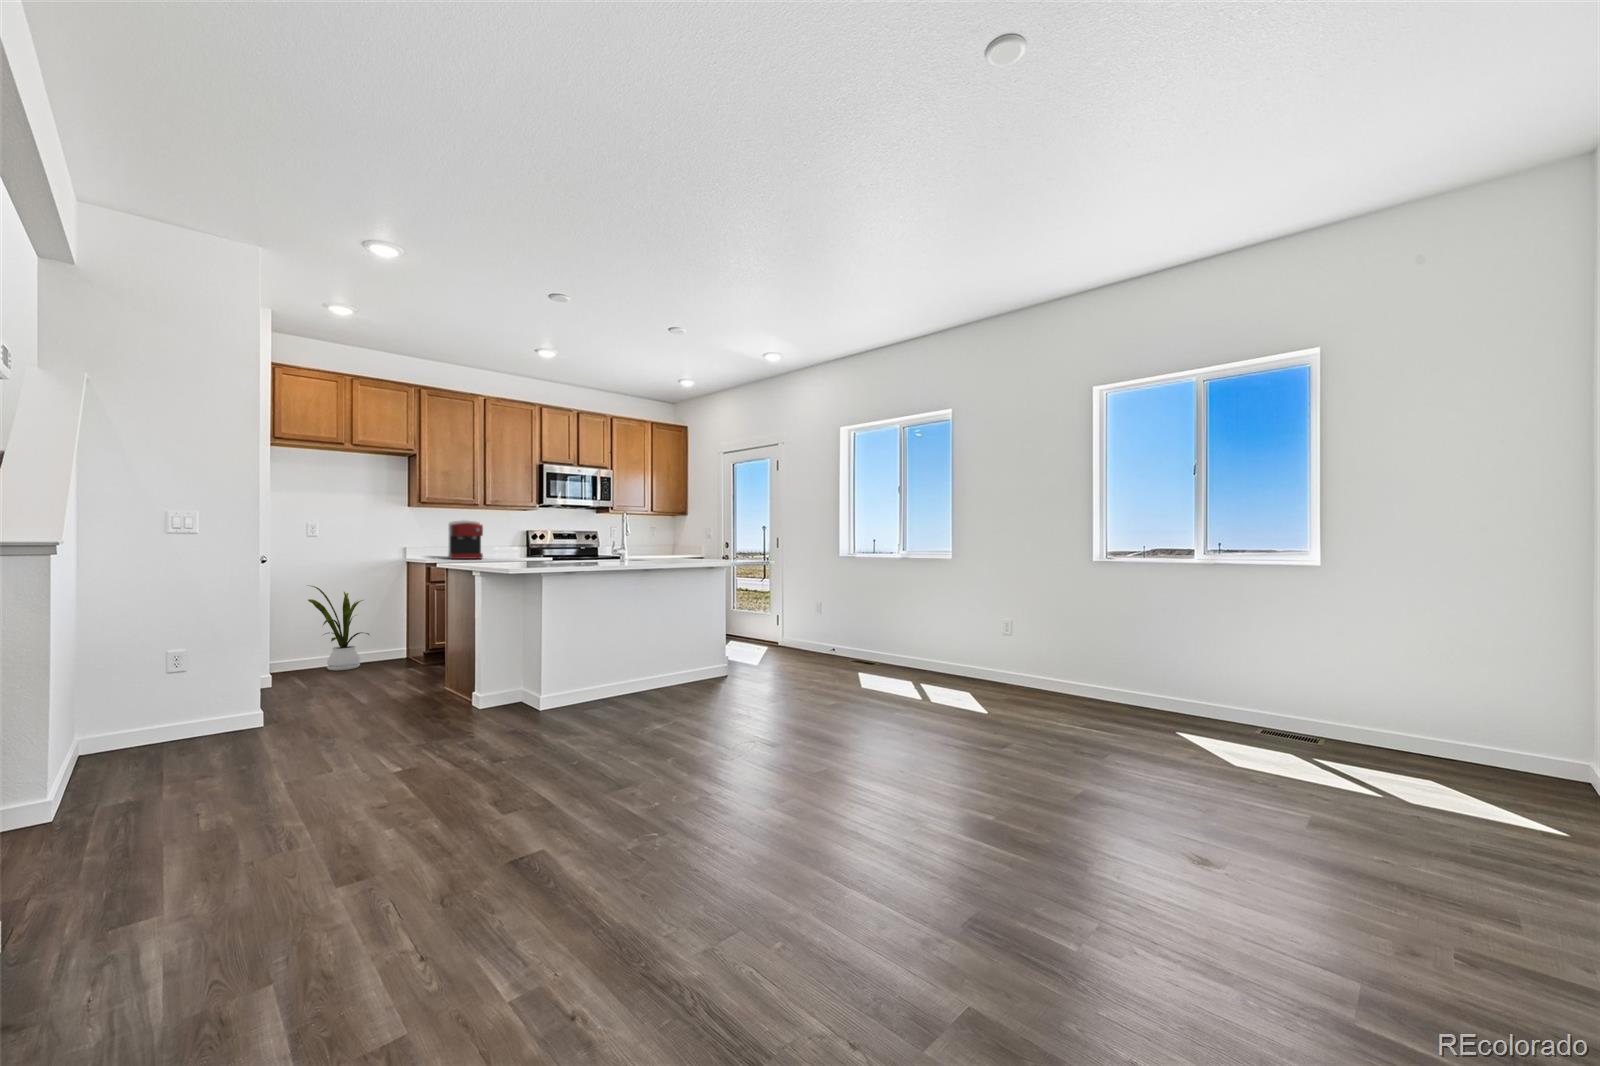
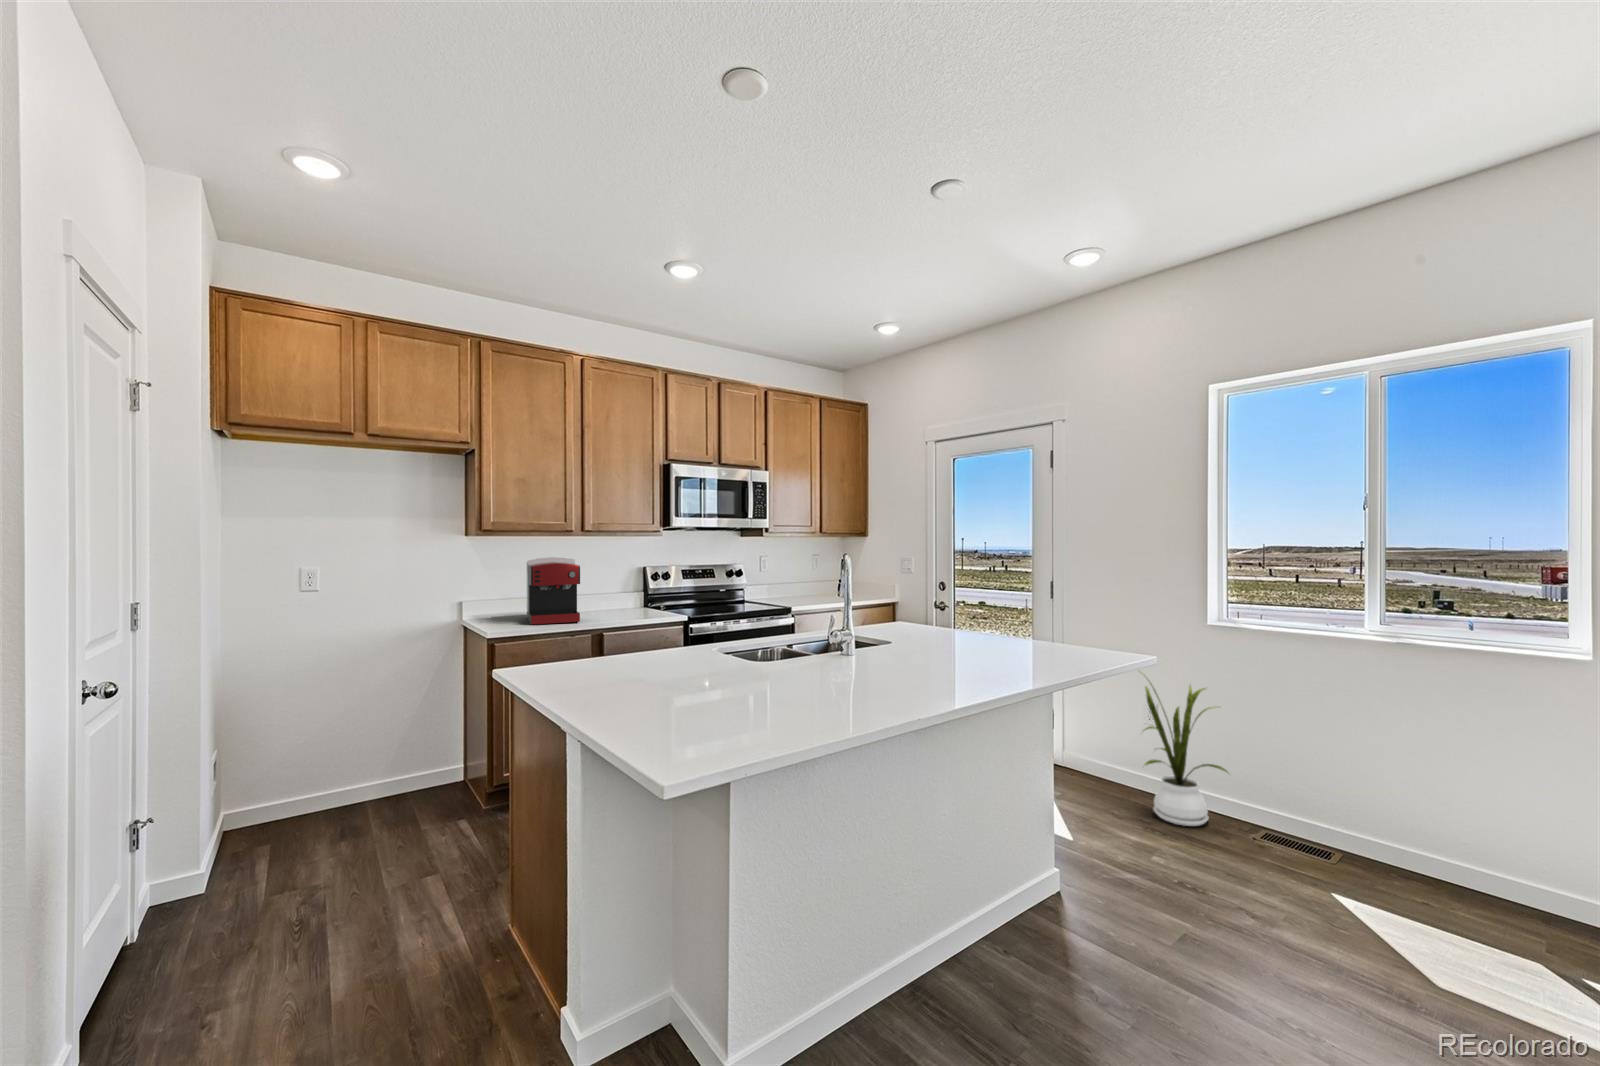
house plant: present [308,586,369,671] -> present [1144,683,1227,826]

